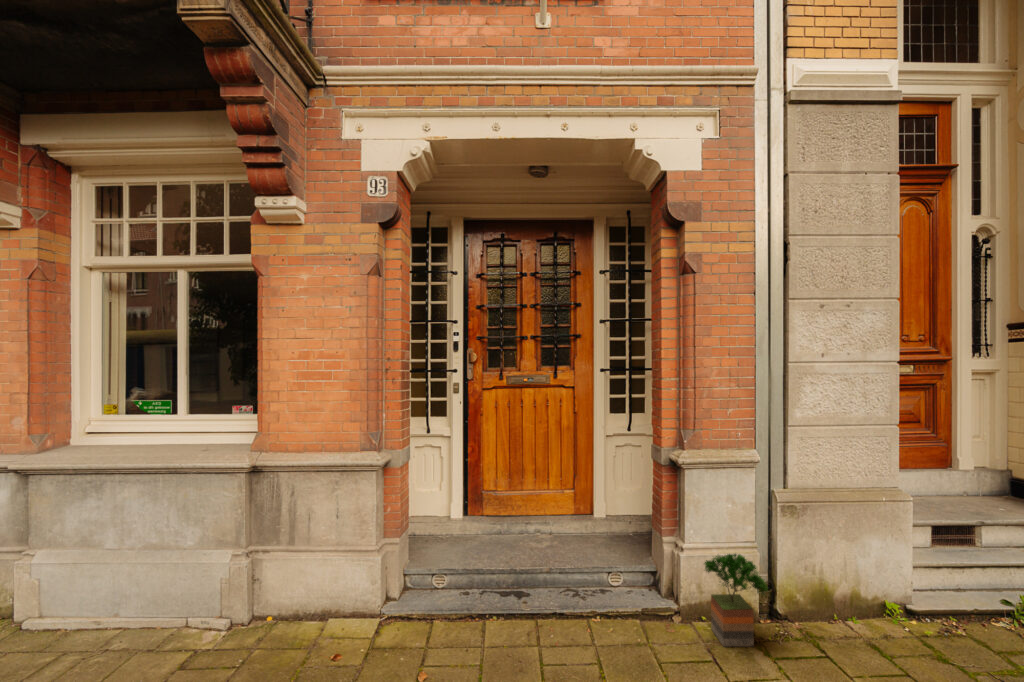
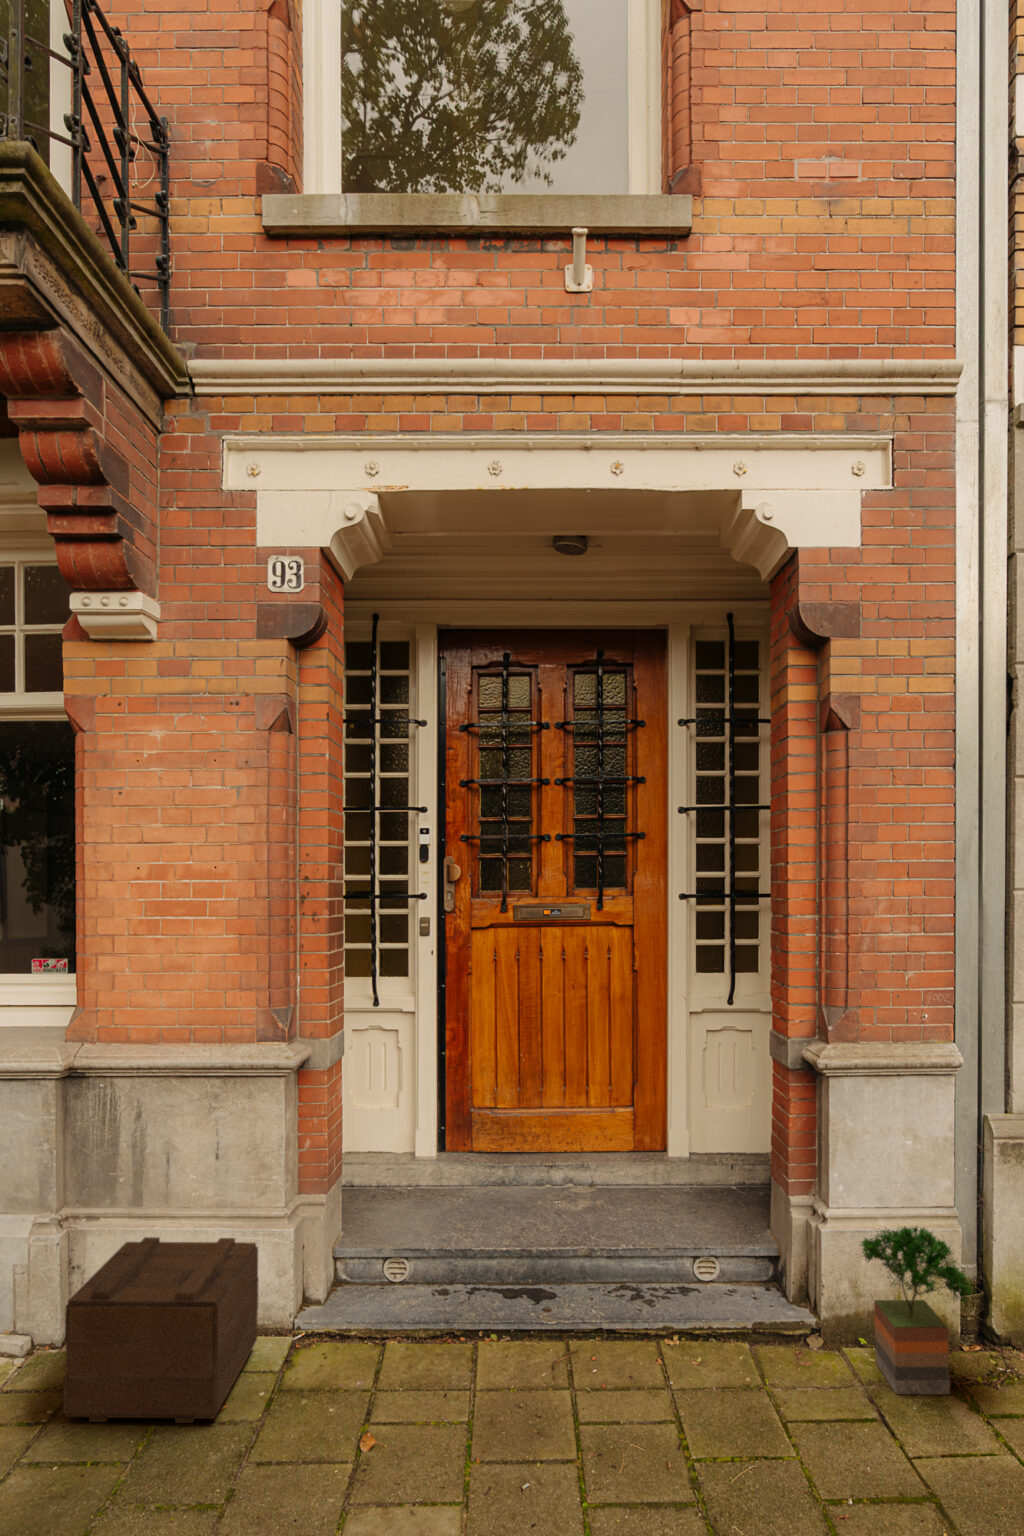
wooden crate: none [247,562,361,666] -> present [63,1237,259,1423]

